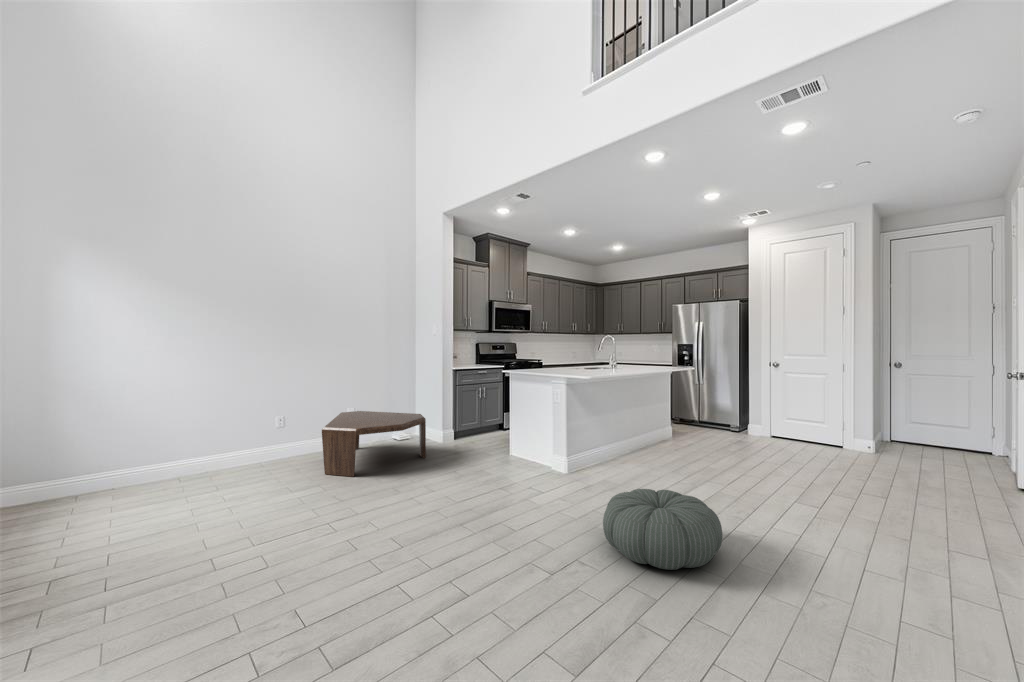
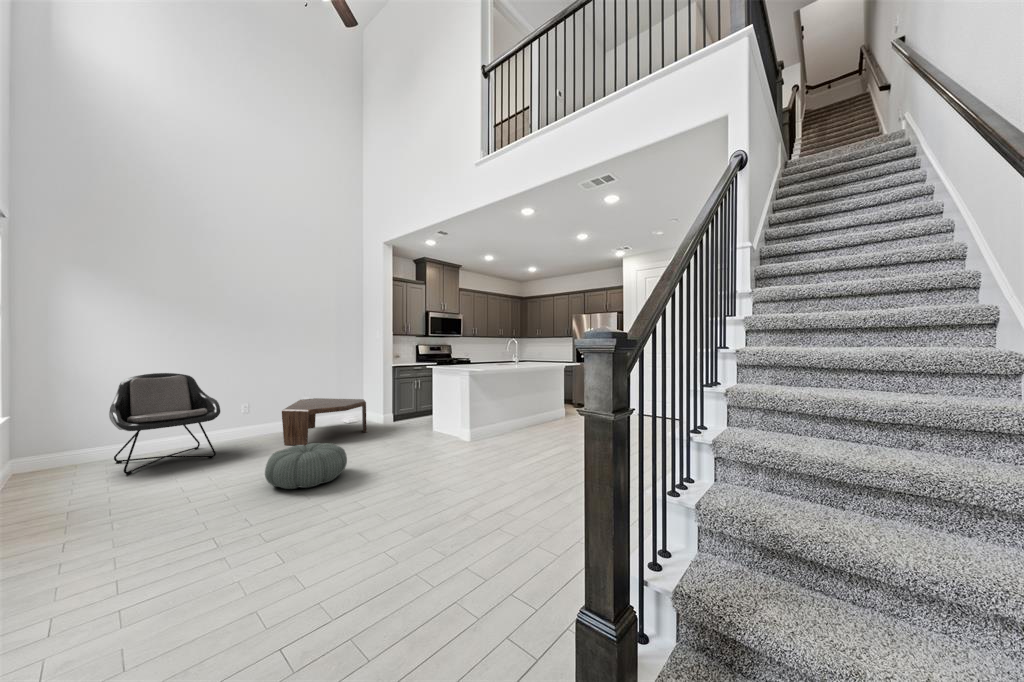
lounge chair: none [108,378,246,516] -> present [109,373,220,475]
pouf: present [603,489,722,570] -> present [265,443,347,489]

